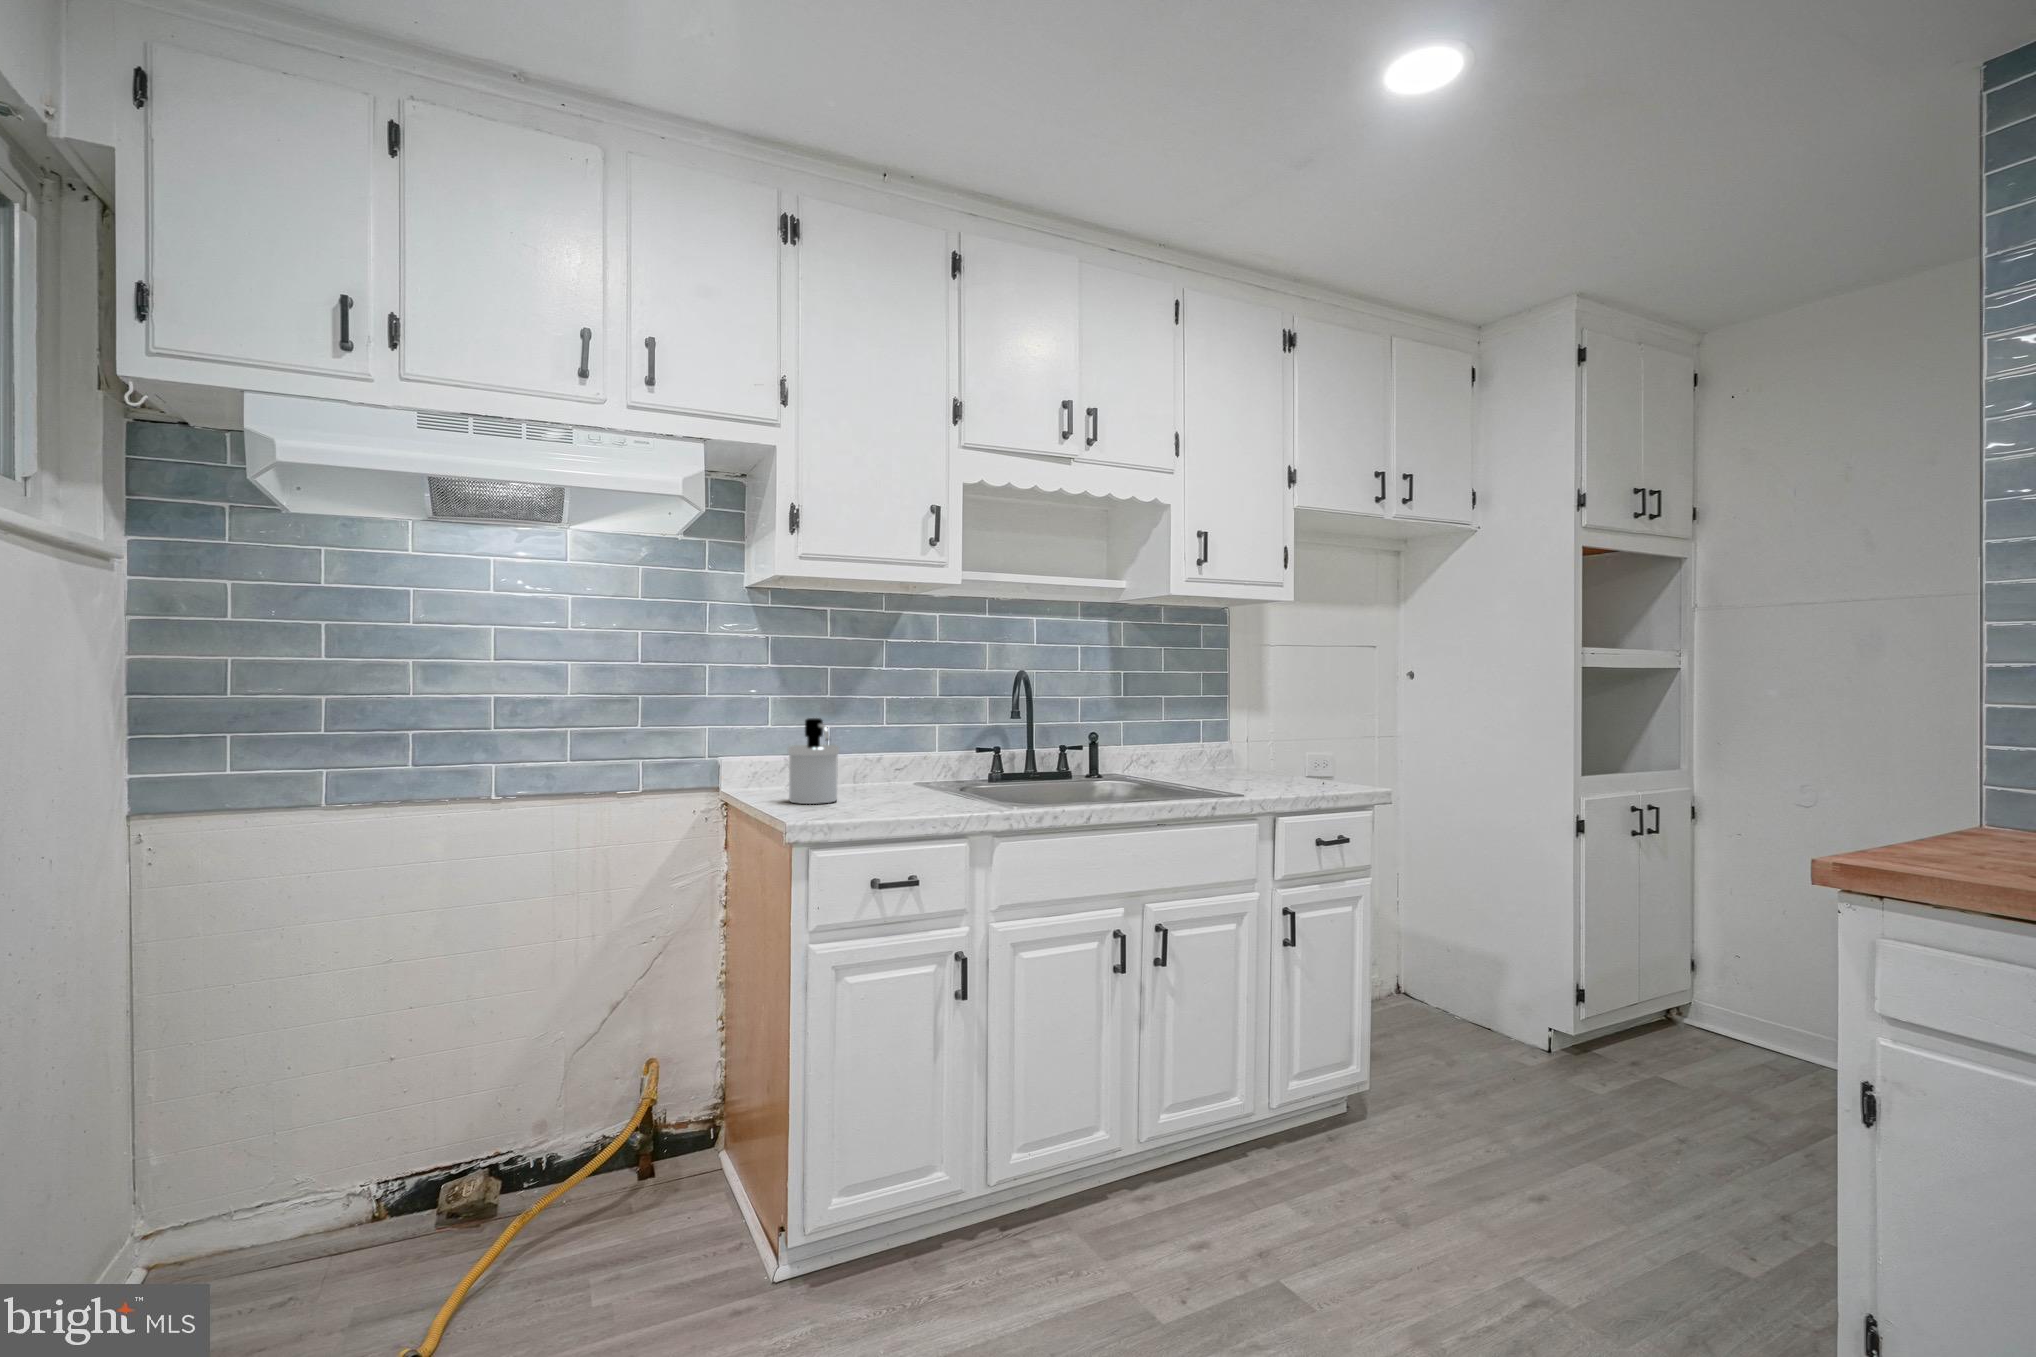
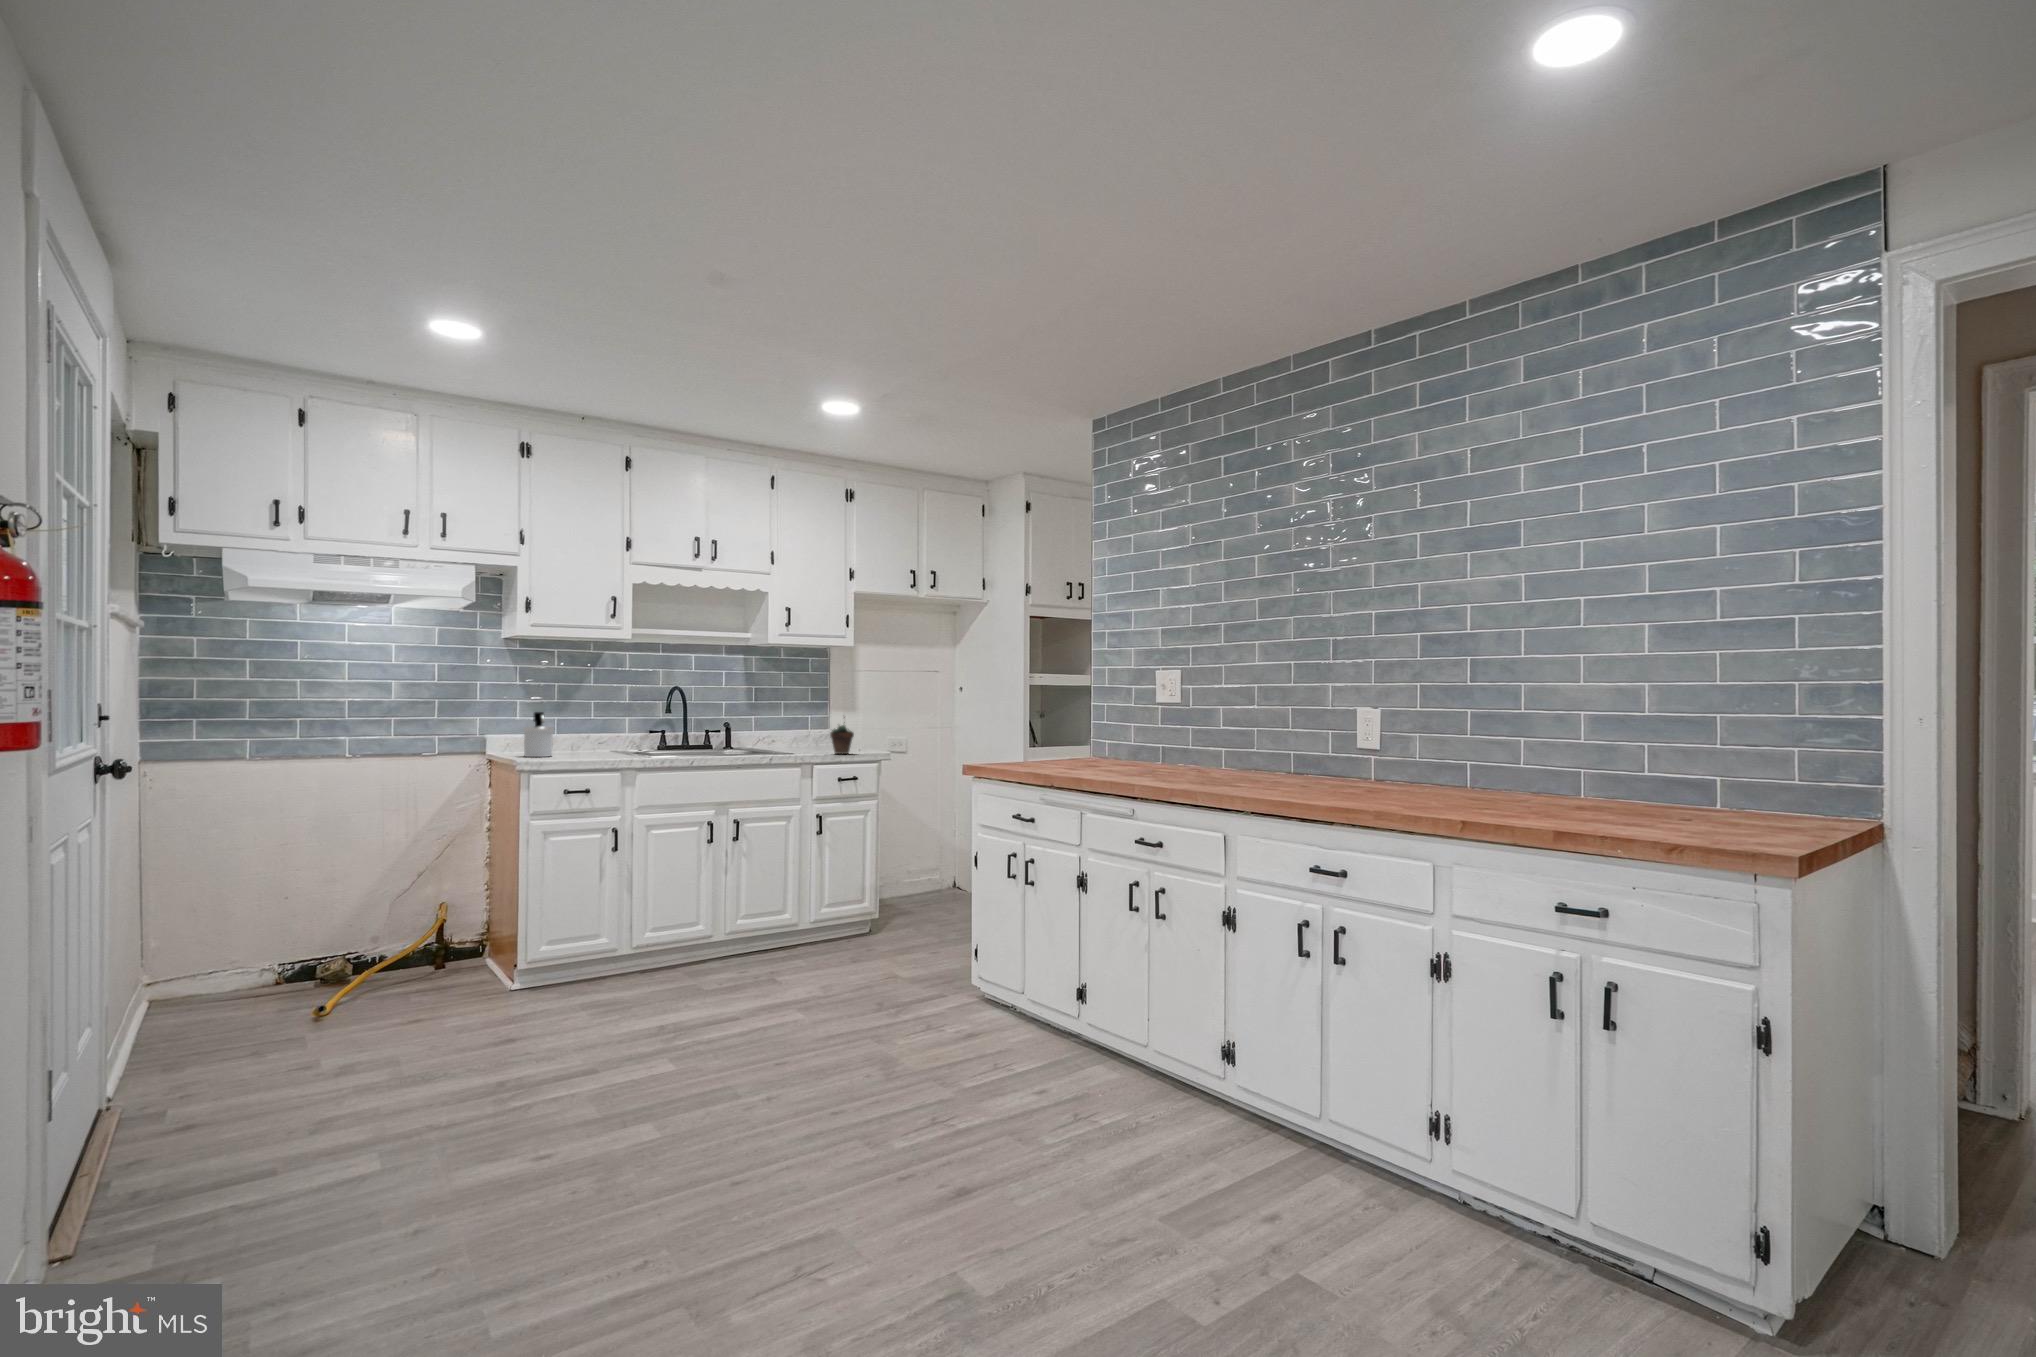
succulent plant: none [1296,722,1342,795] -> present [830,717,854,754]

